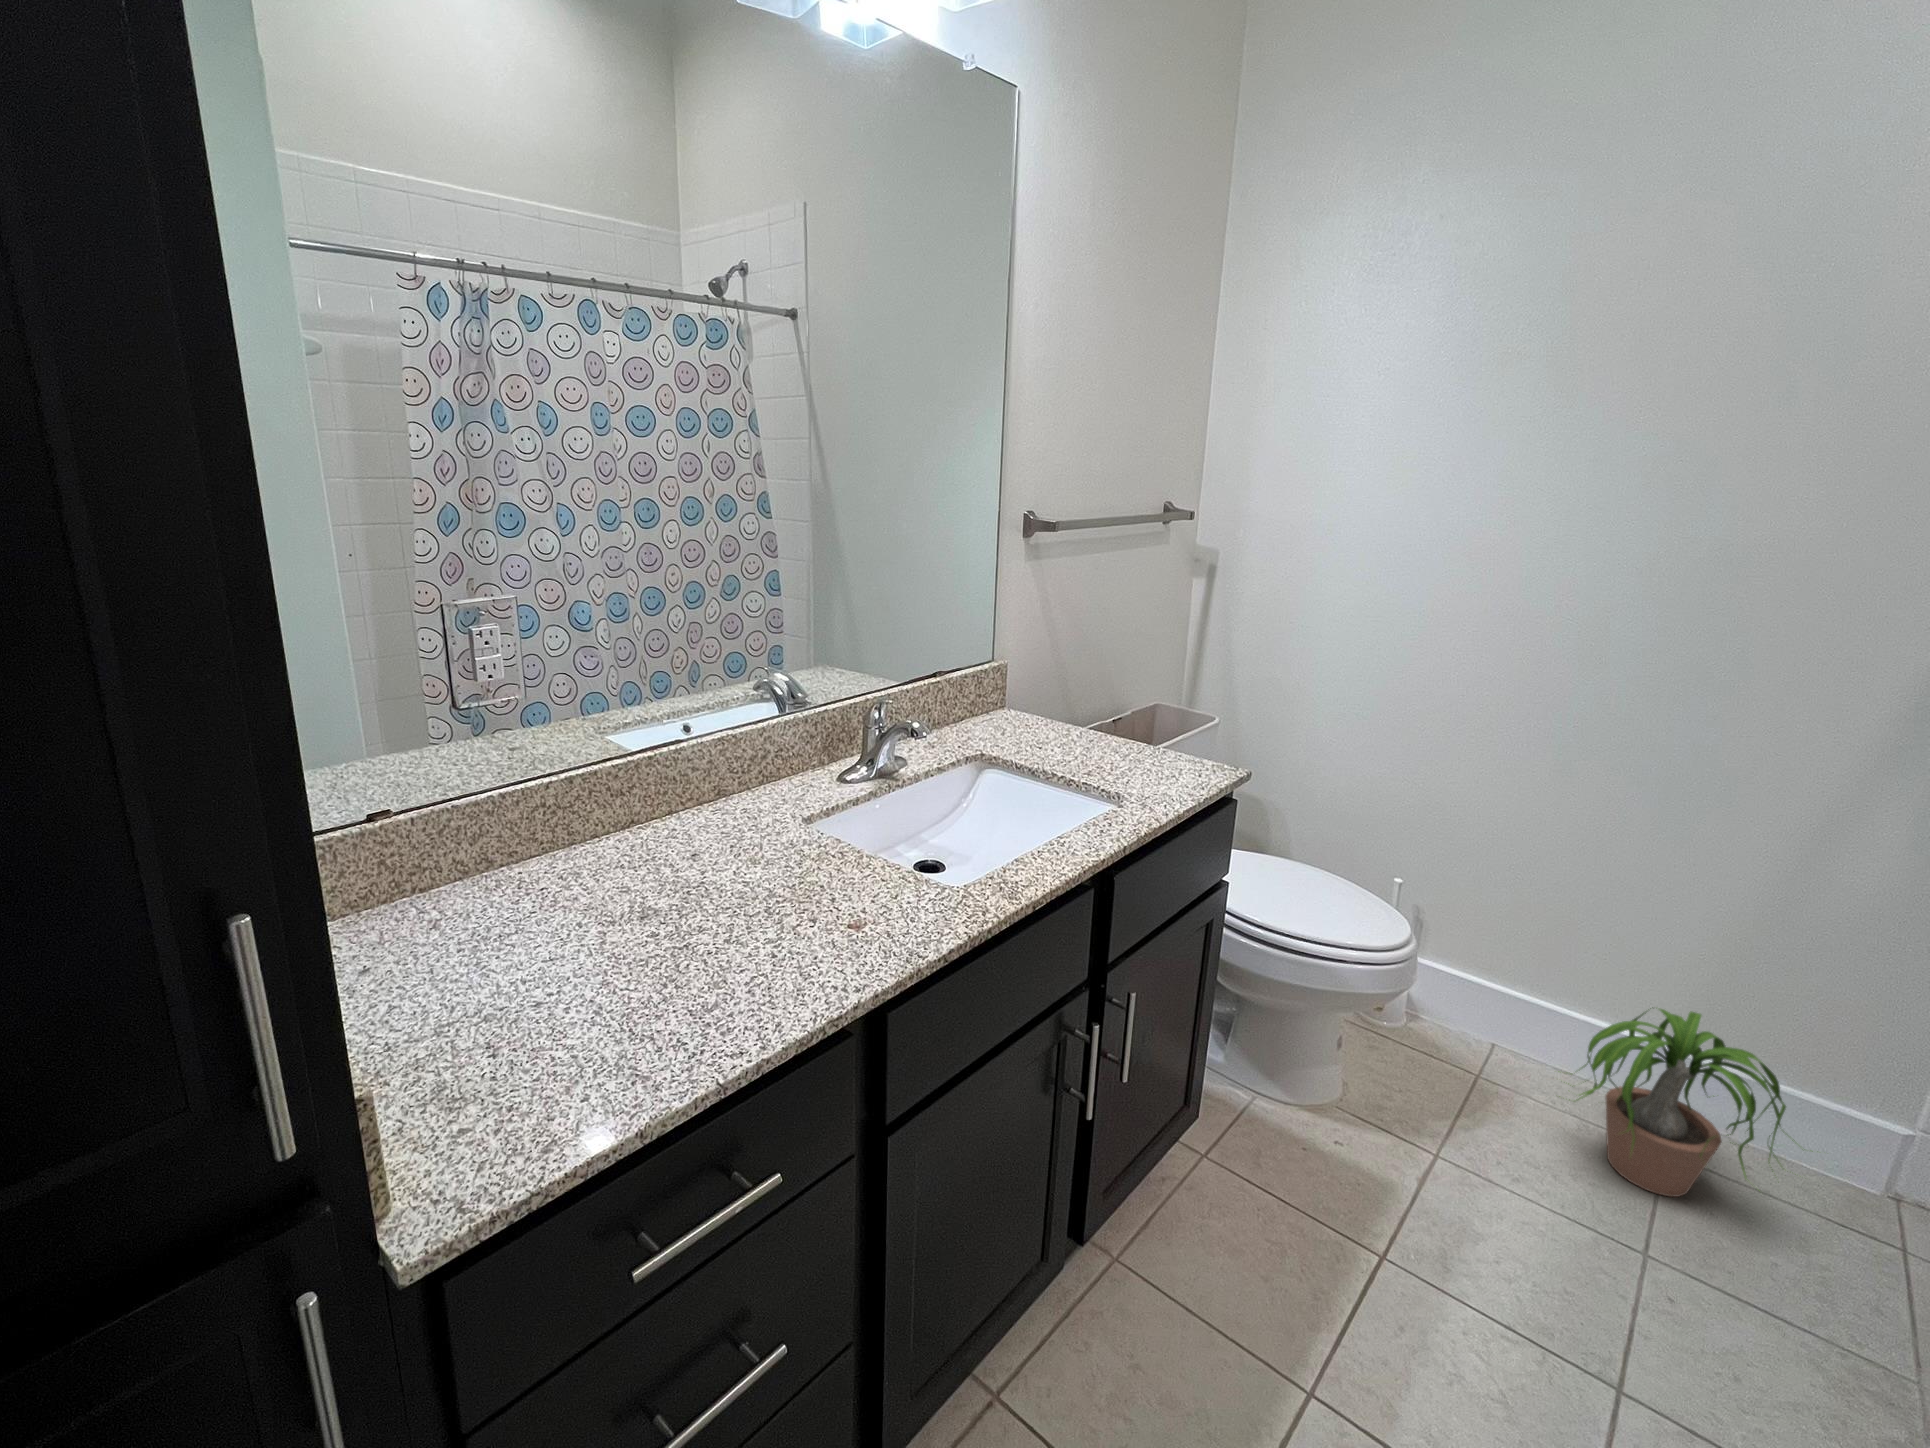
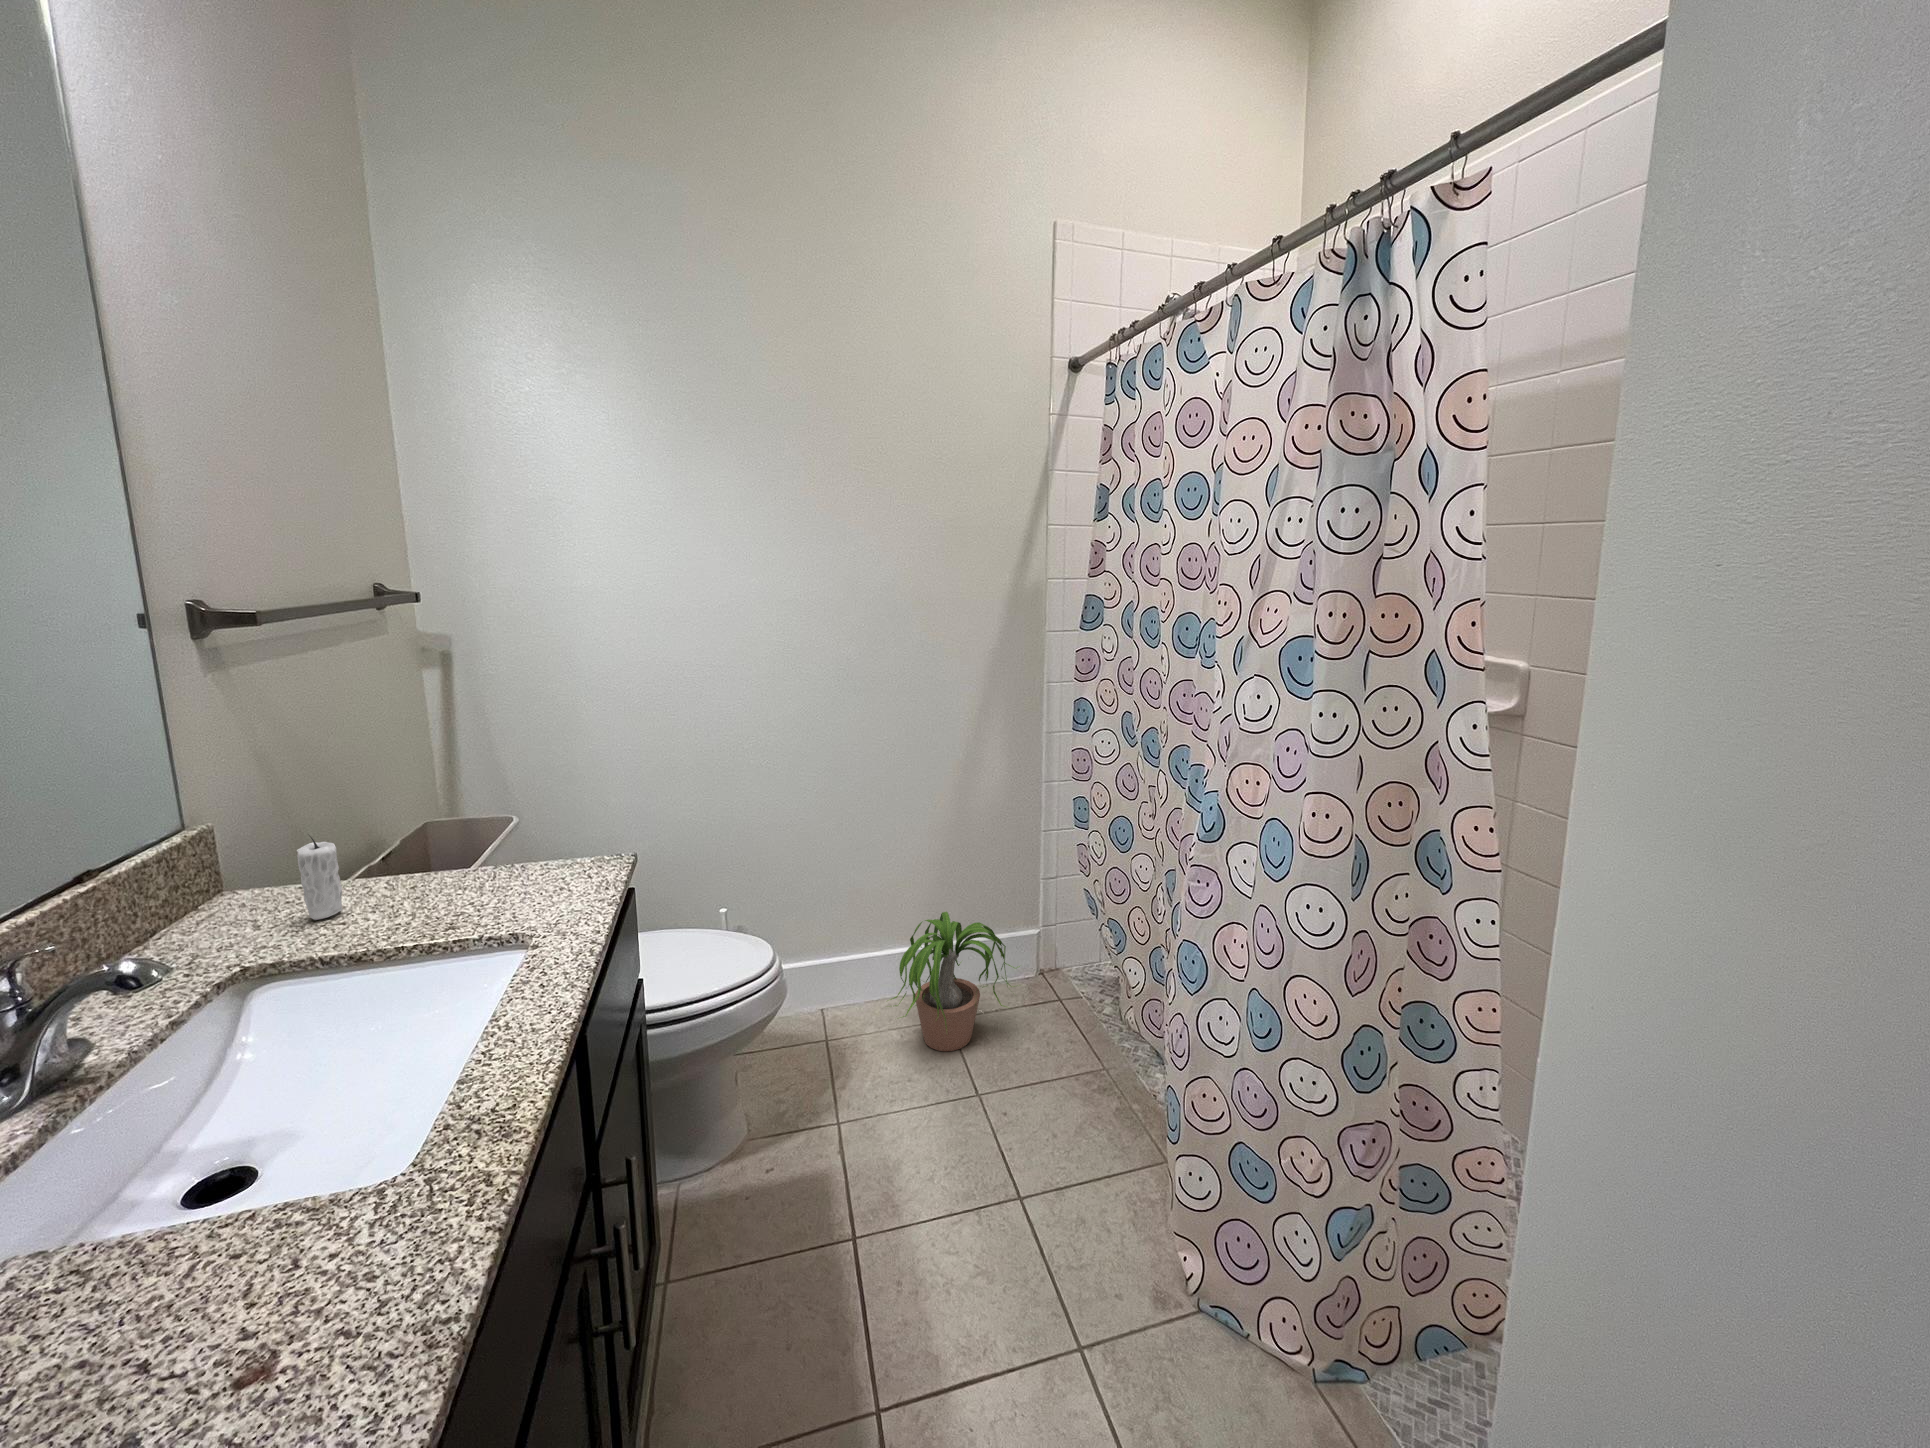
candle: none [1028,680,1050,741] -> present [296,835,342,920]

